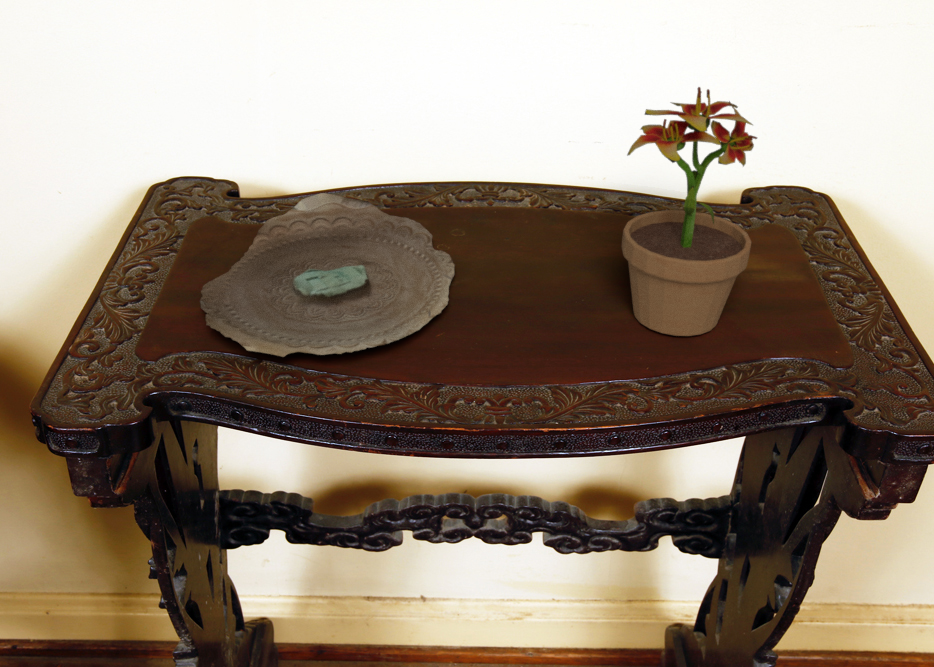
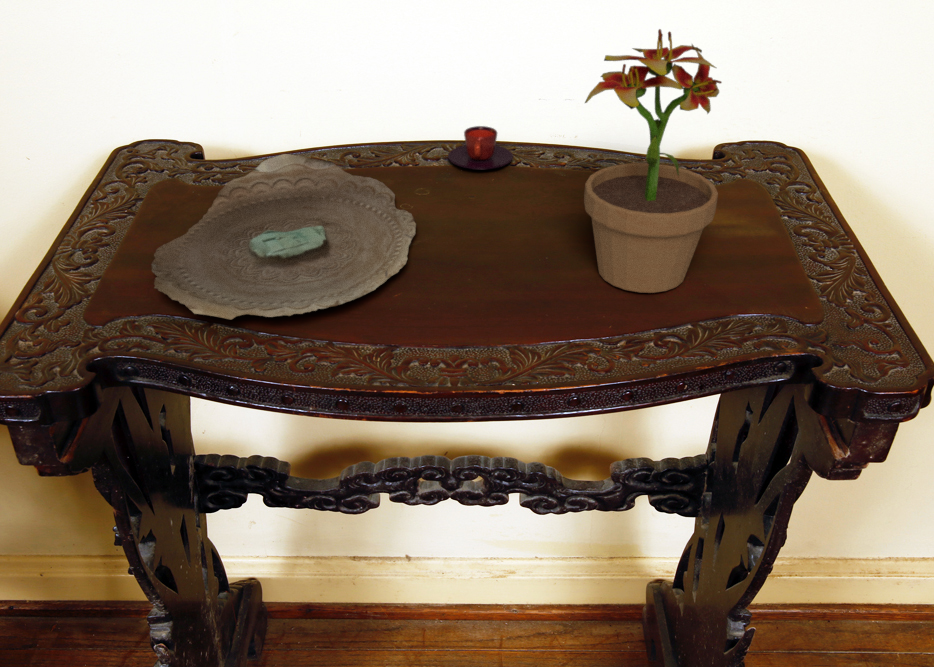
teacup: none [481,168,545,211] -> present [448,126,513,169]

